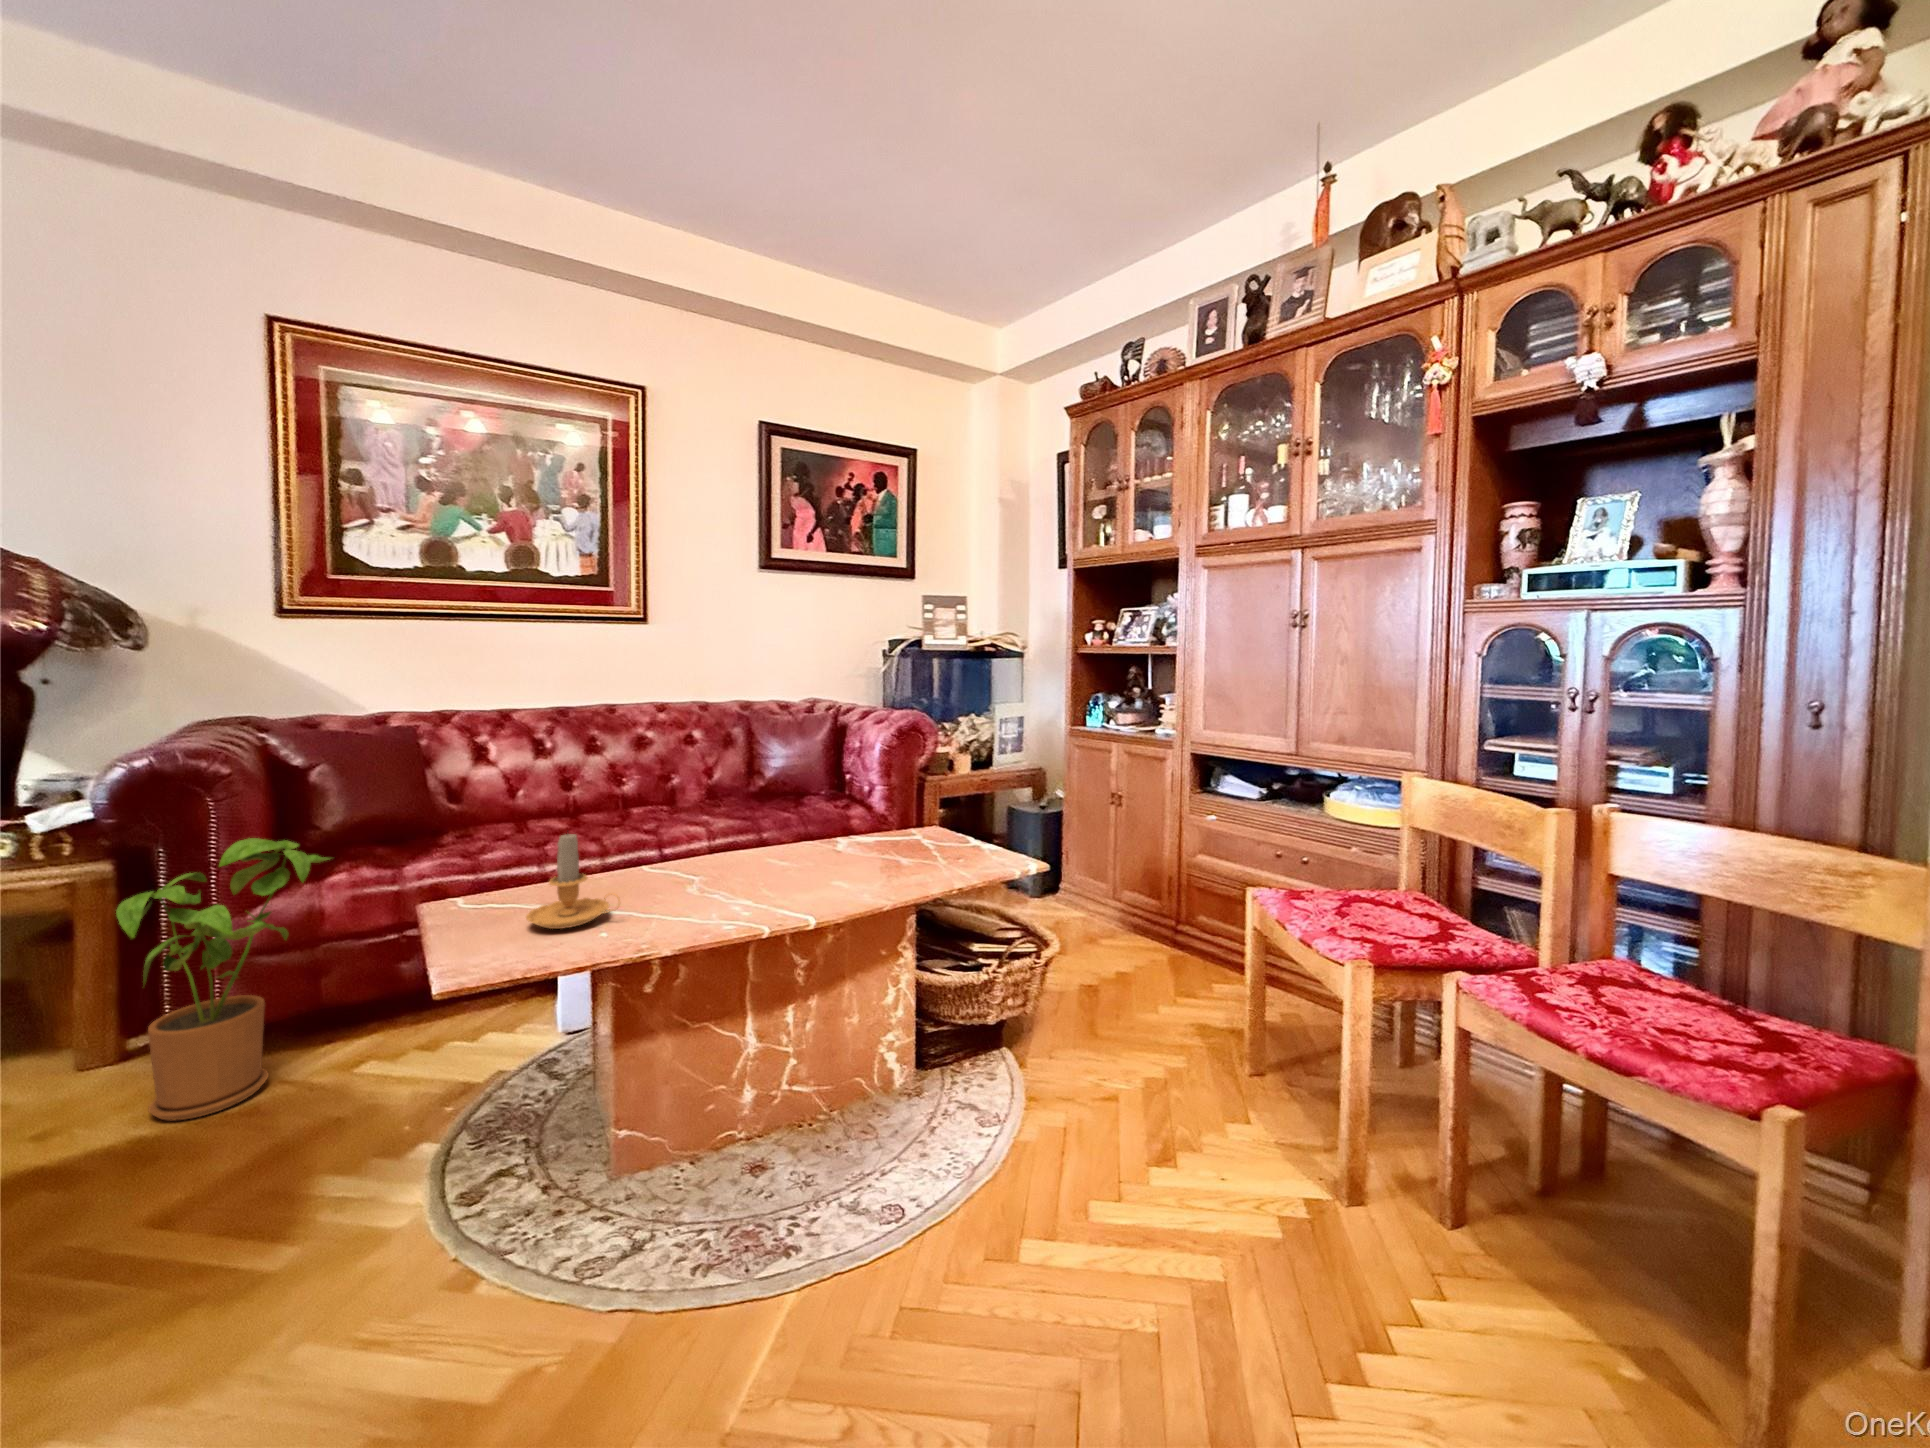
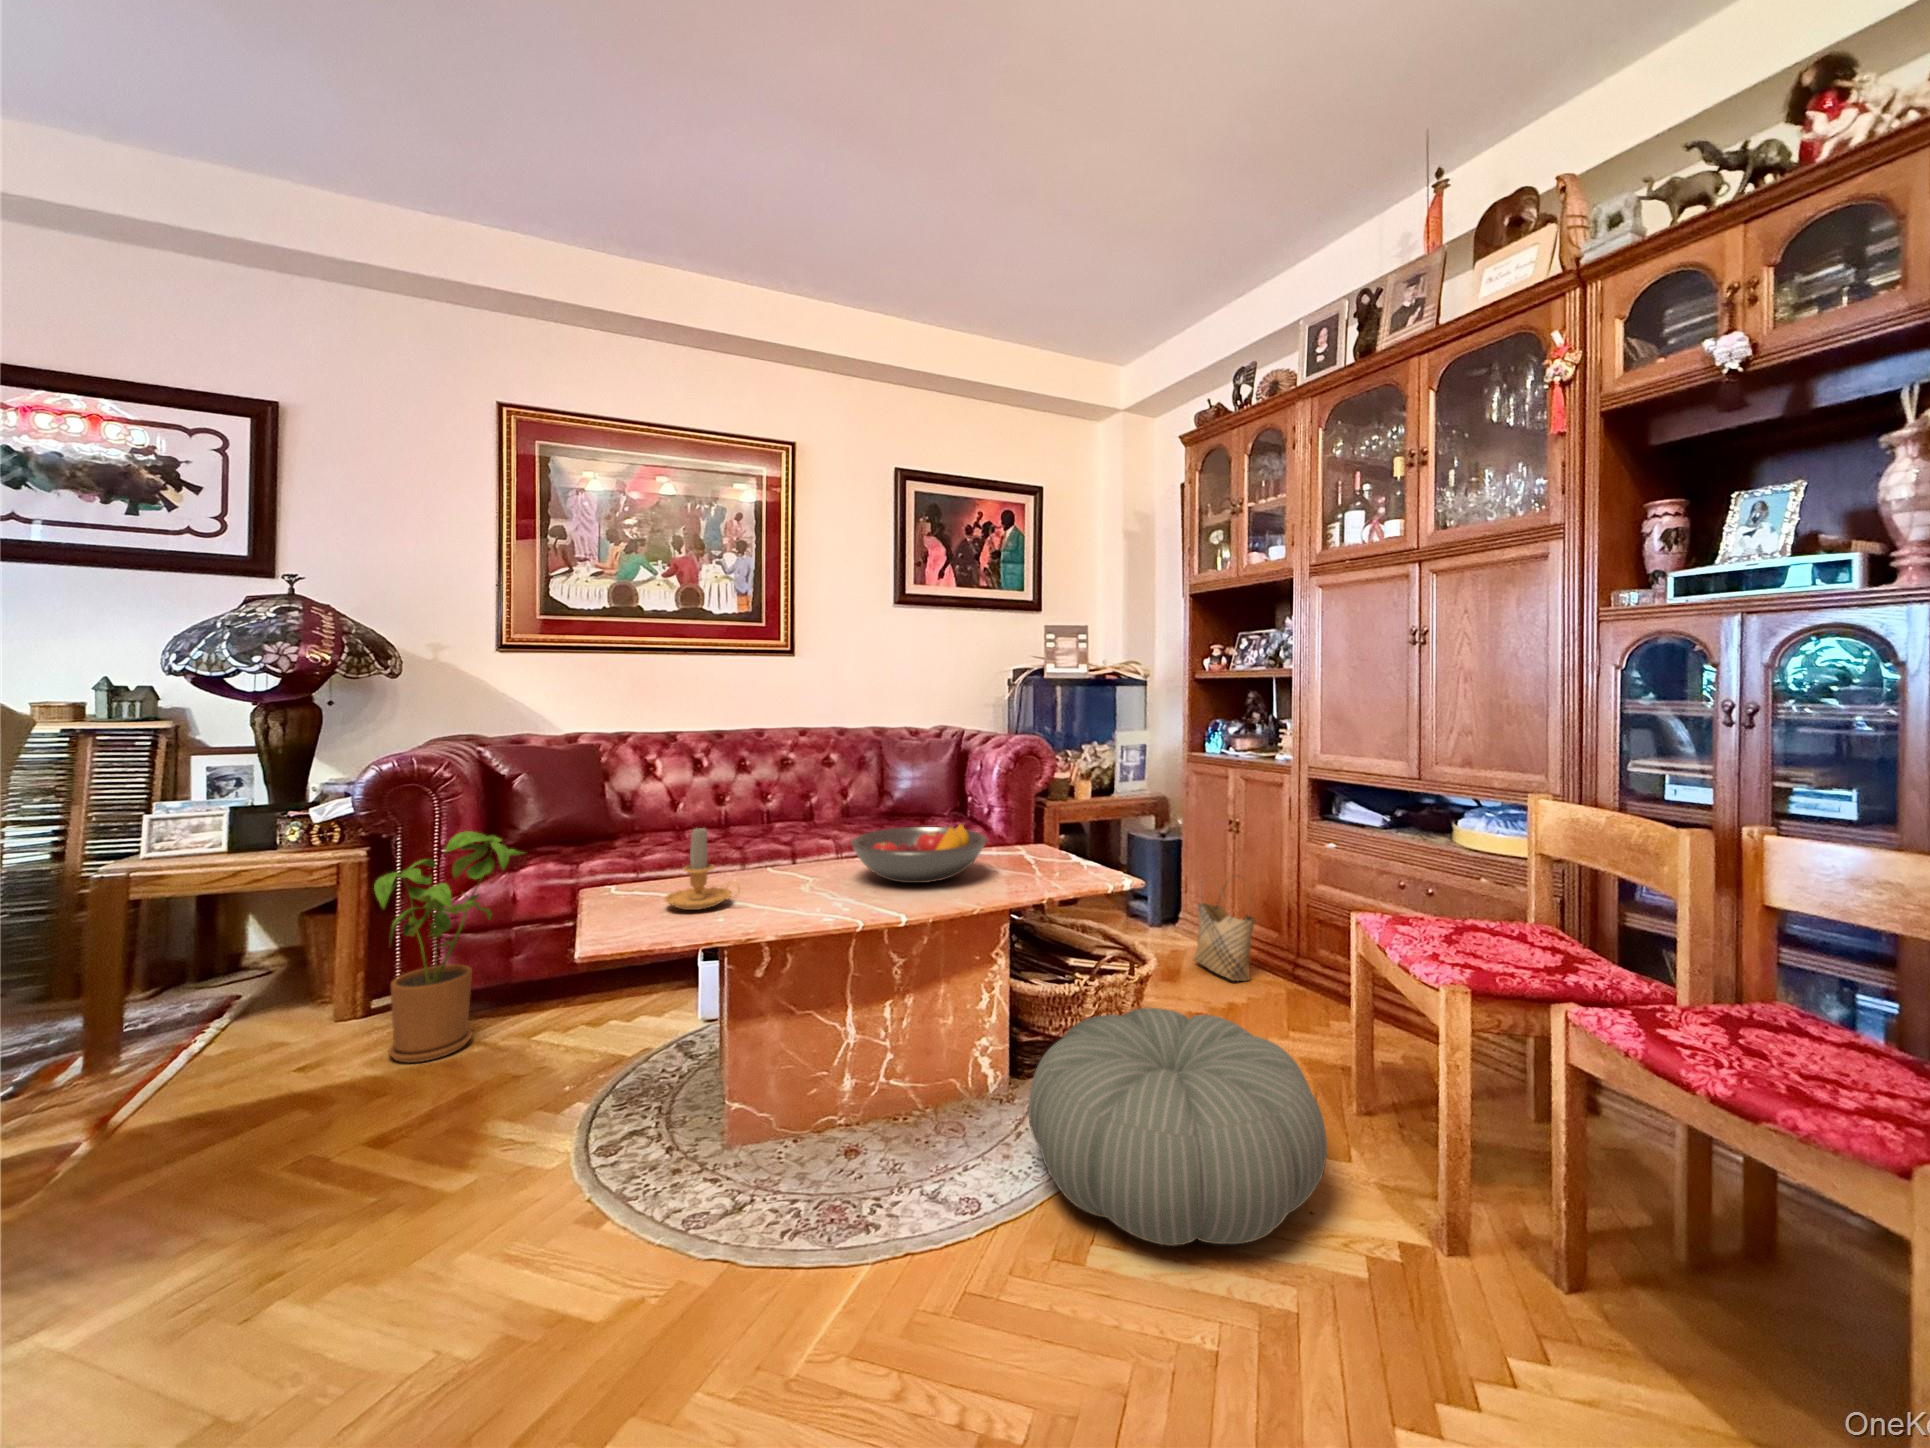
fruit bowl: none [745,810,893,878] -> present [851,823,987,883]
woven basket: none [1078,842,1139,942] -> present [1194,881,1255,981]
pouf: none [949,988,1239,1236] -> present [1028,1008,1327,1246]

